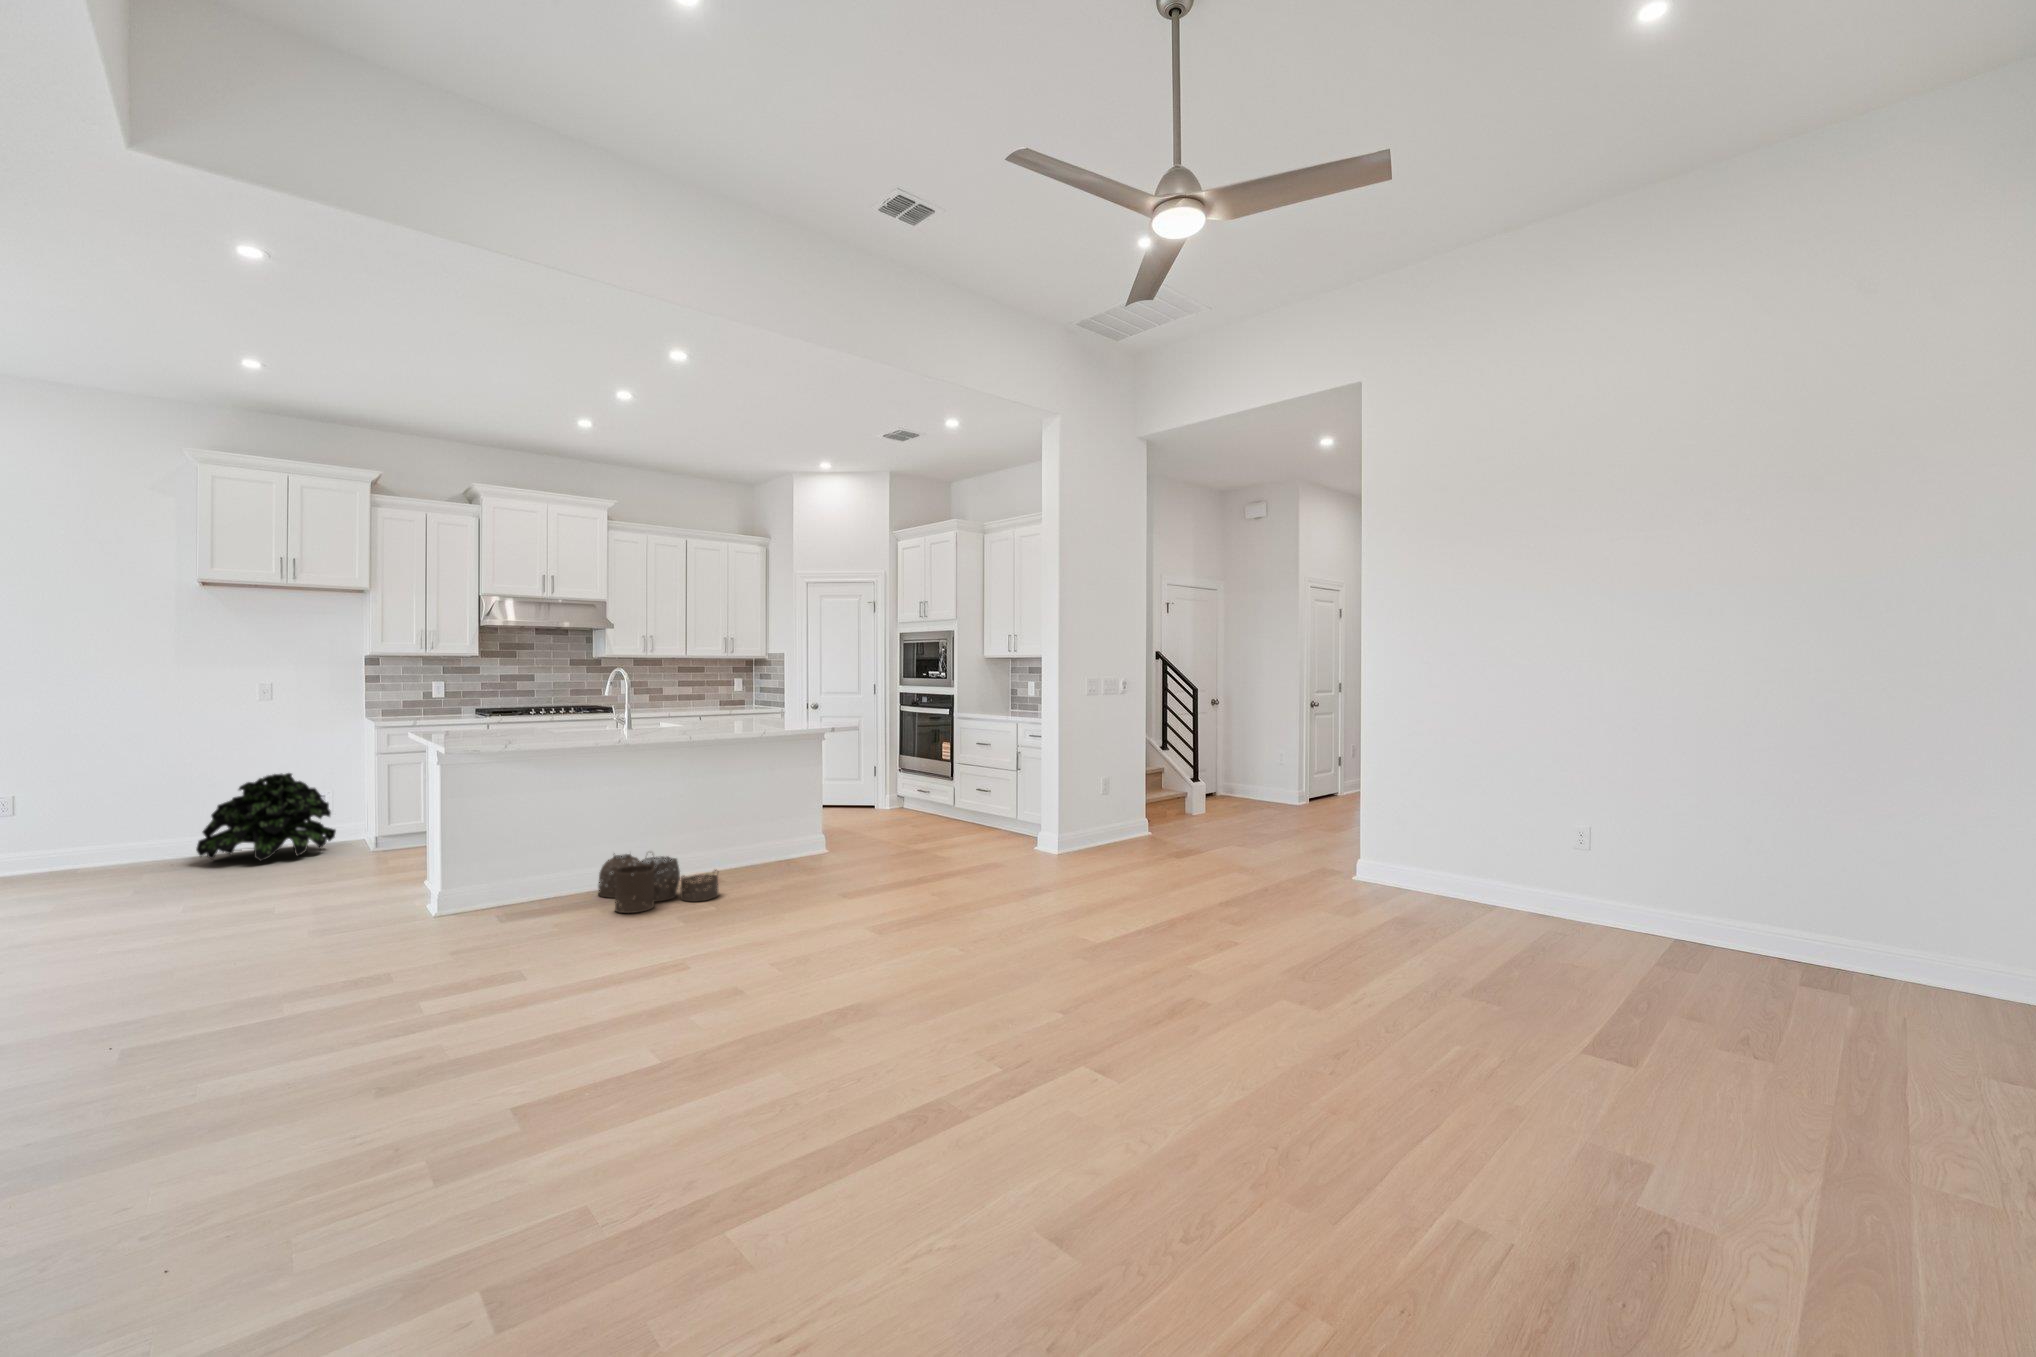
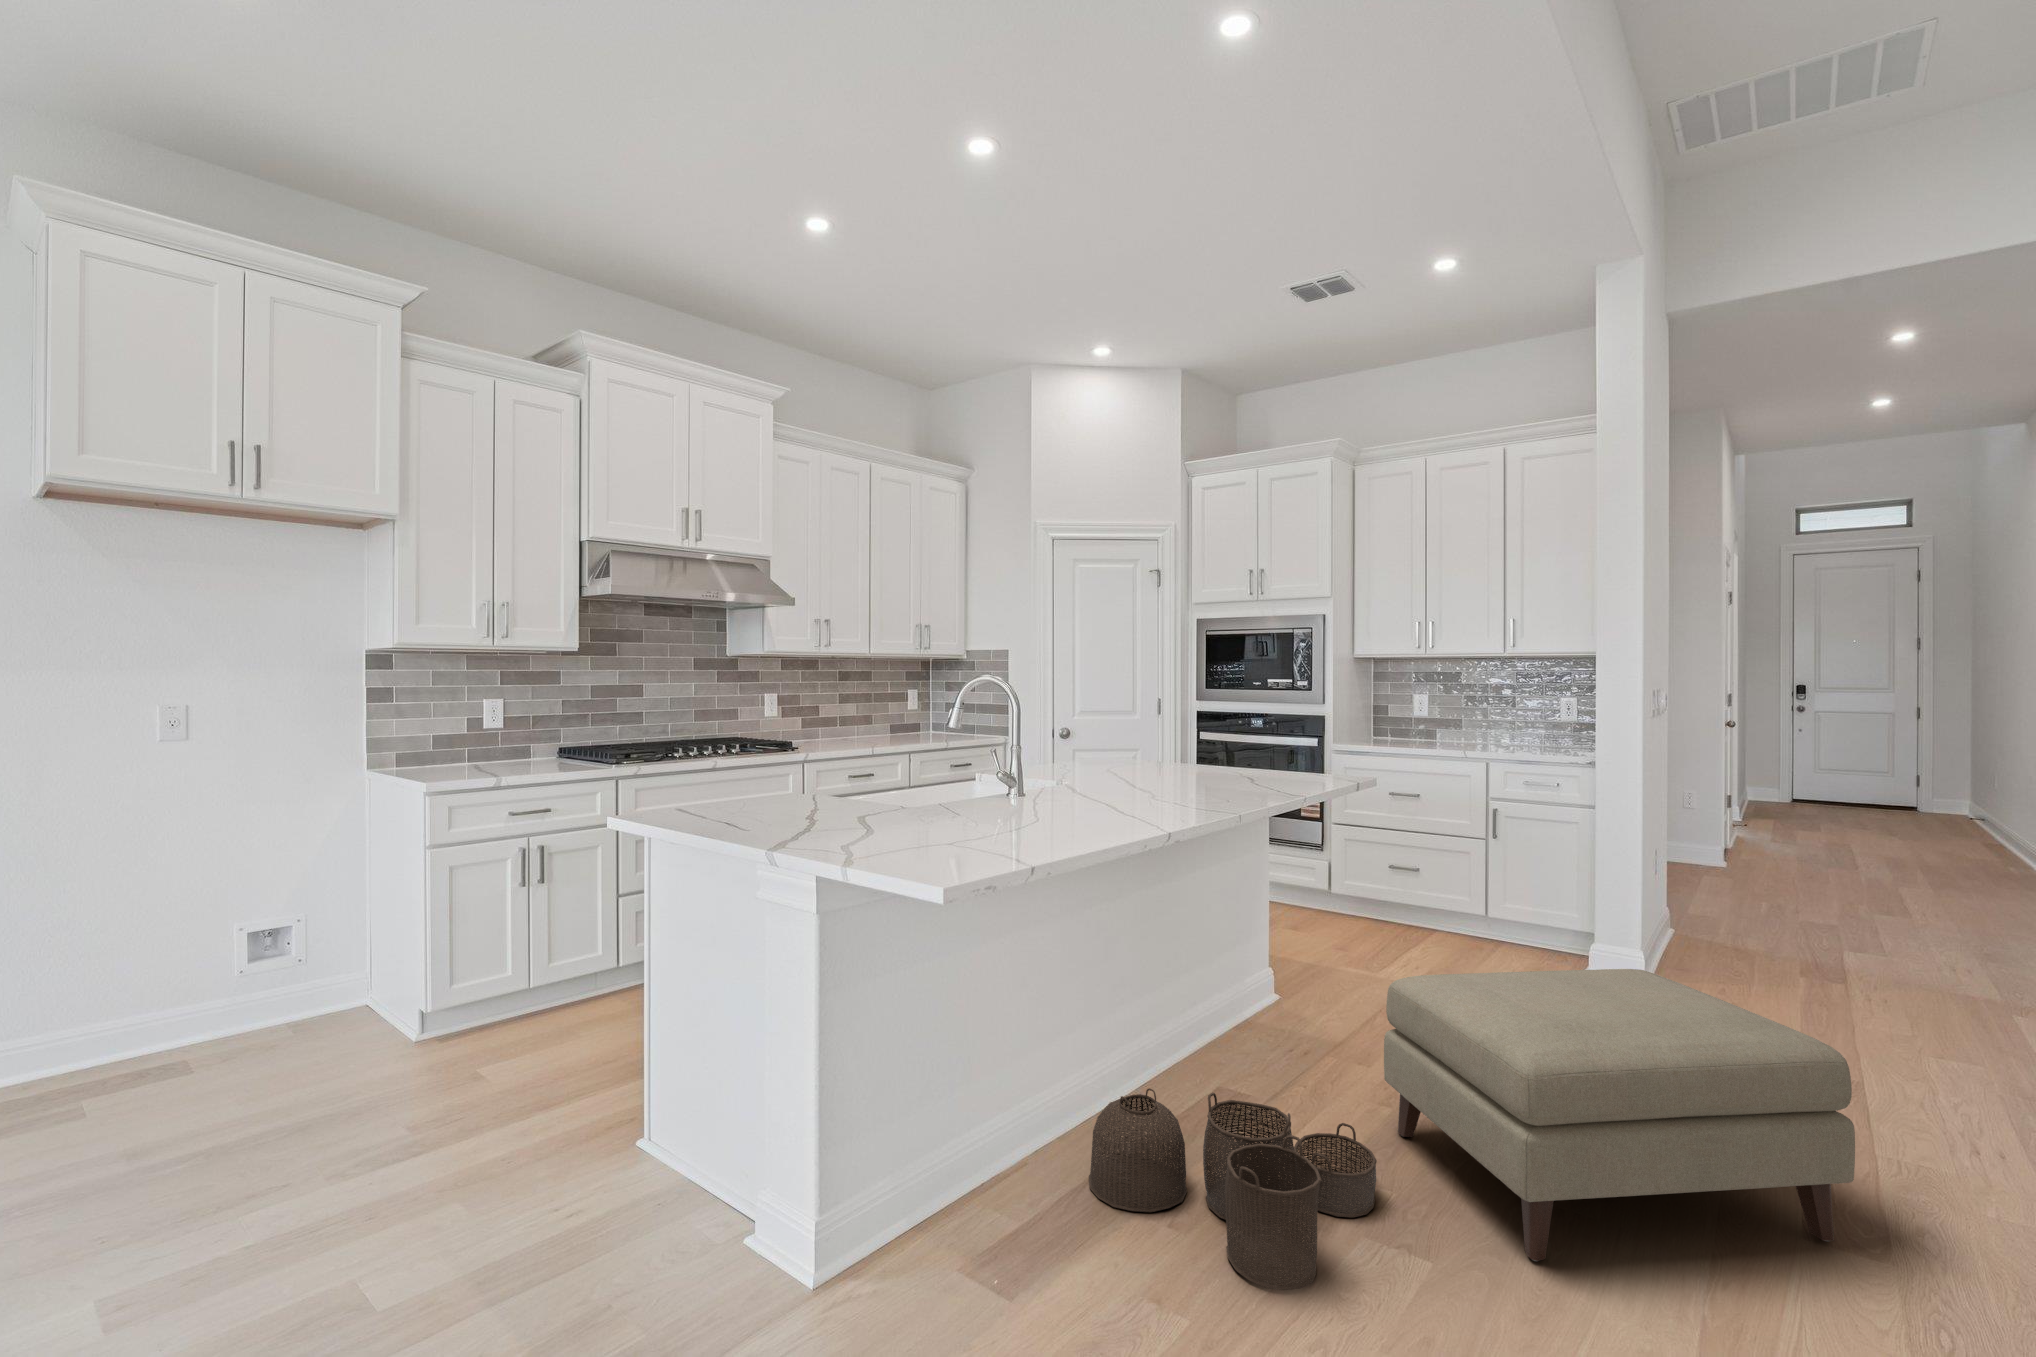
potted plant: present [196,773,336,861] -> none [36,896,340,1111]
ottoman: none [730,810,901,913] -> present [1384,969,1855,1261]

